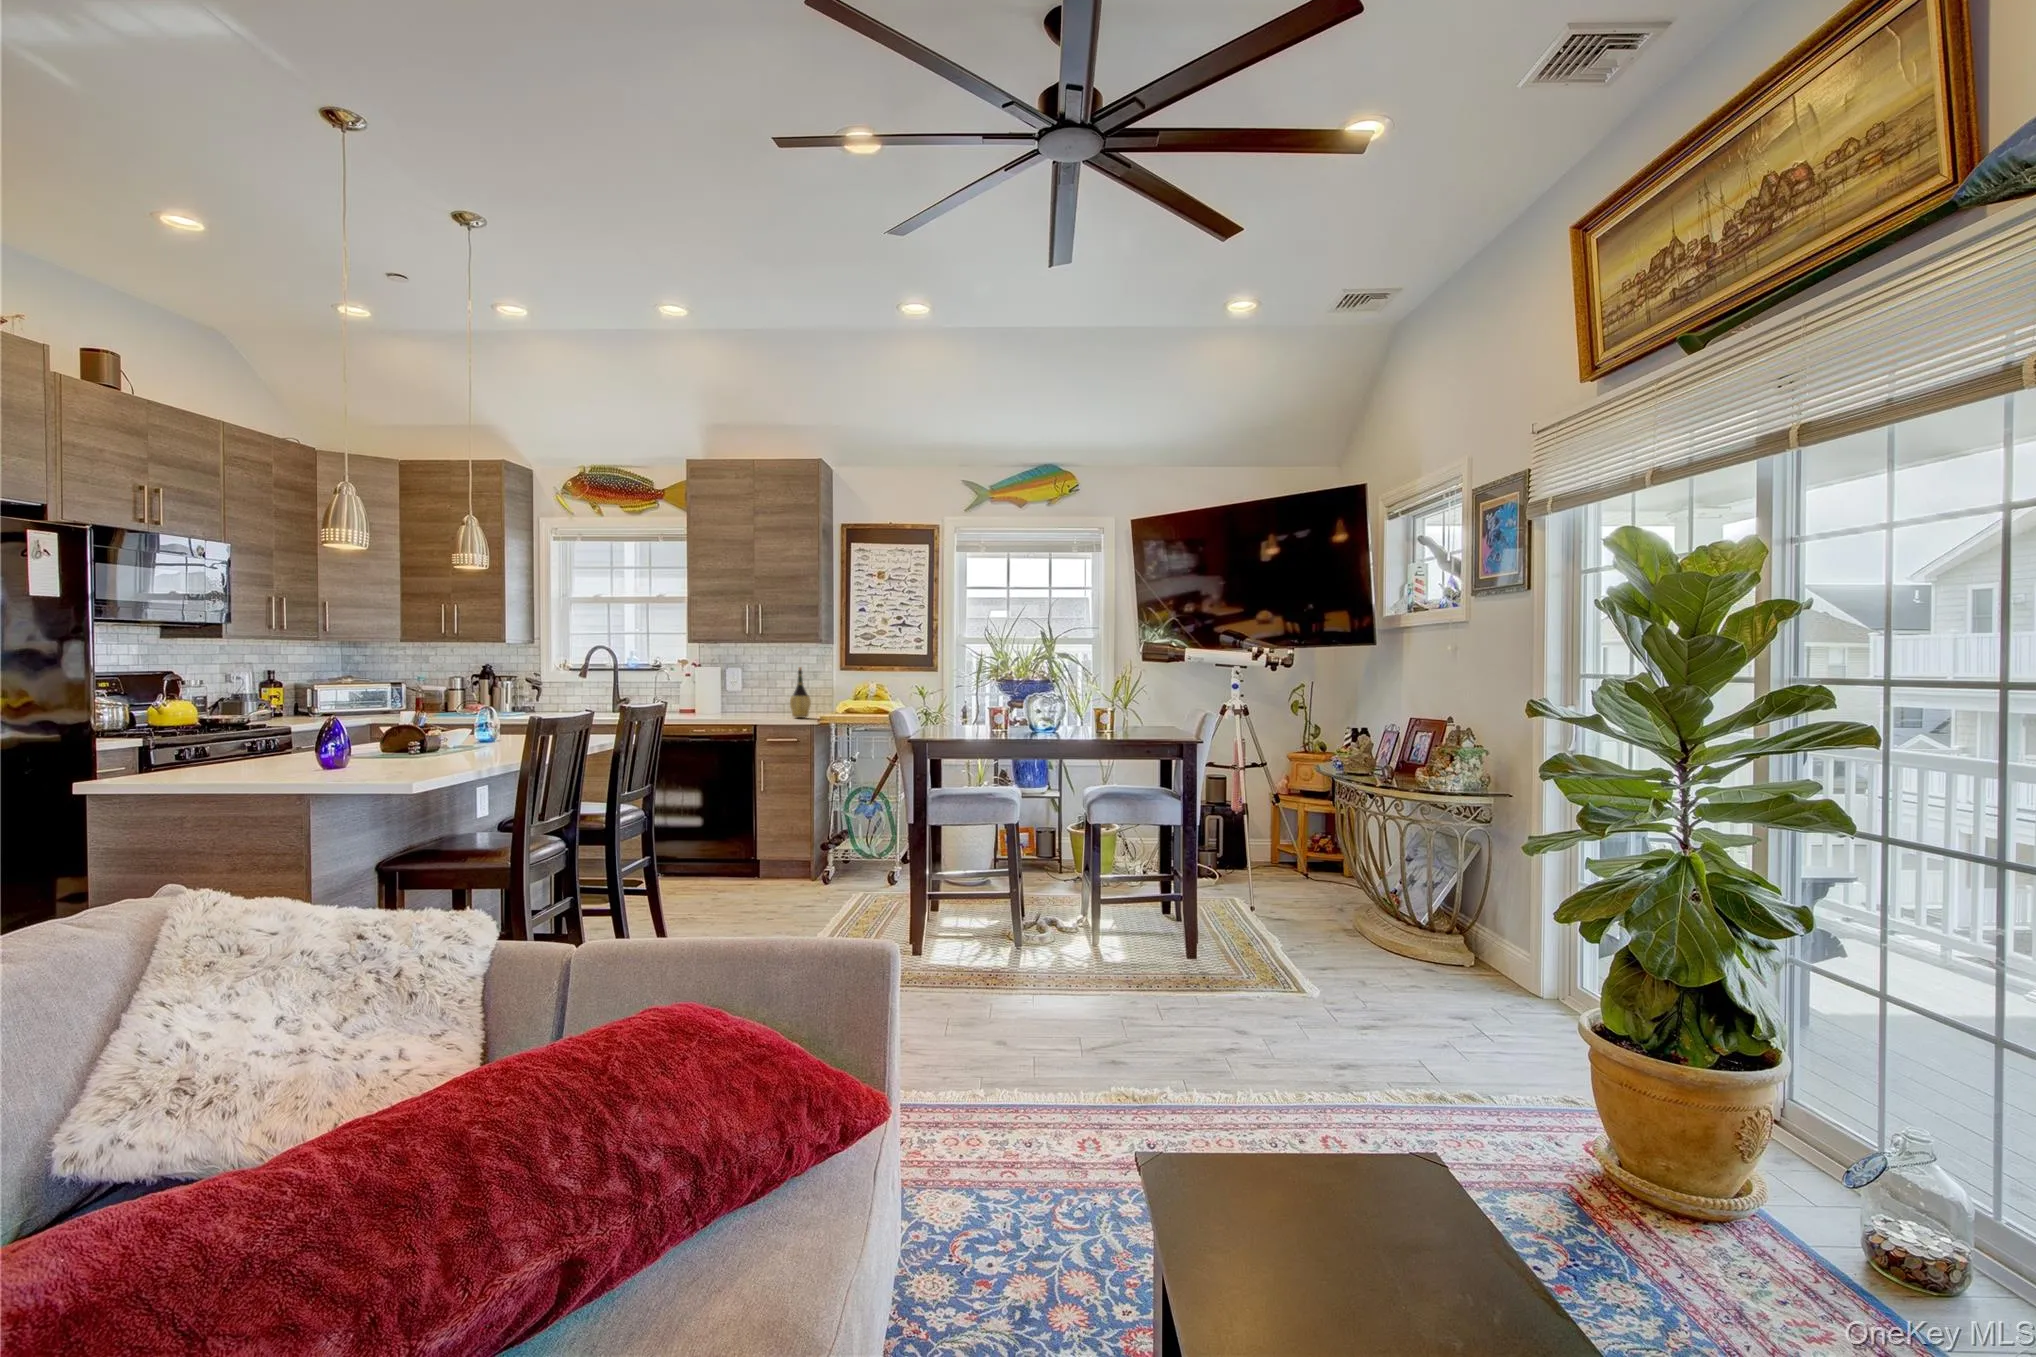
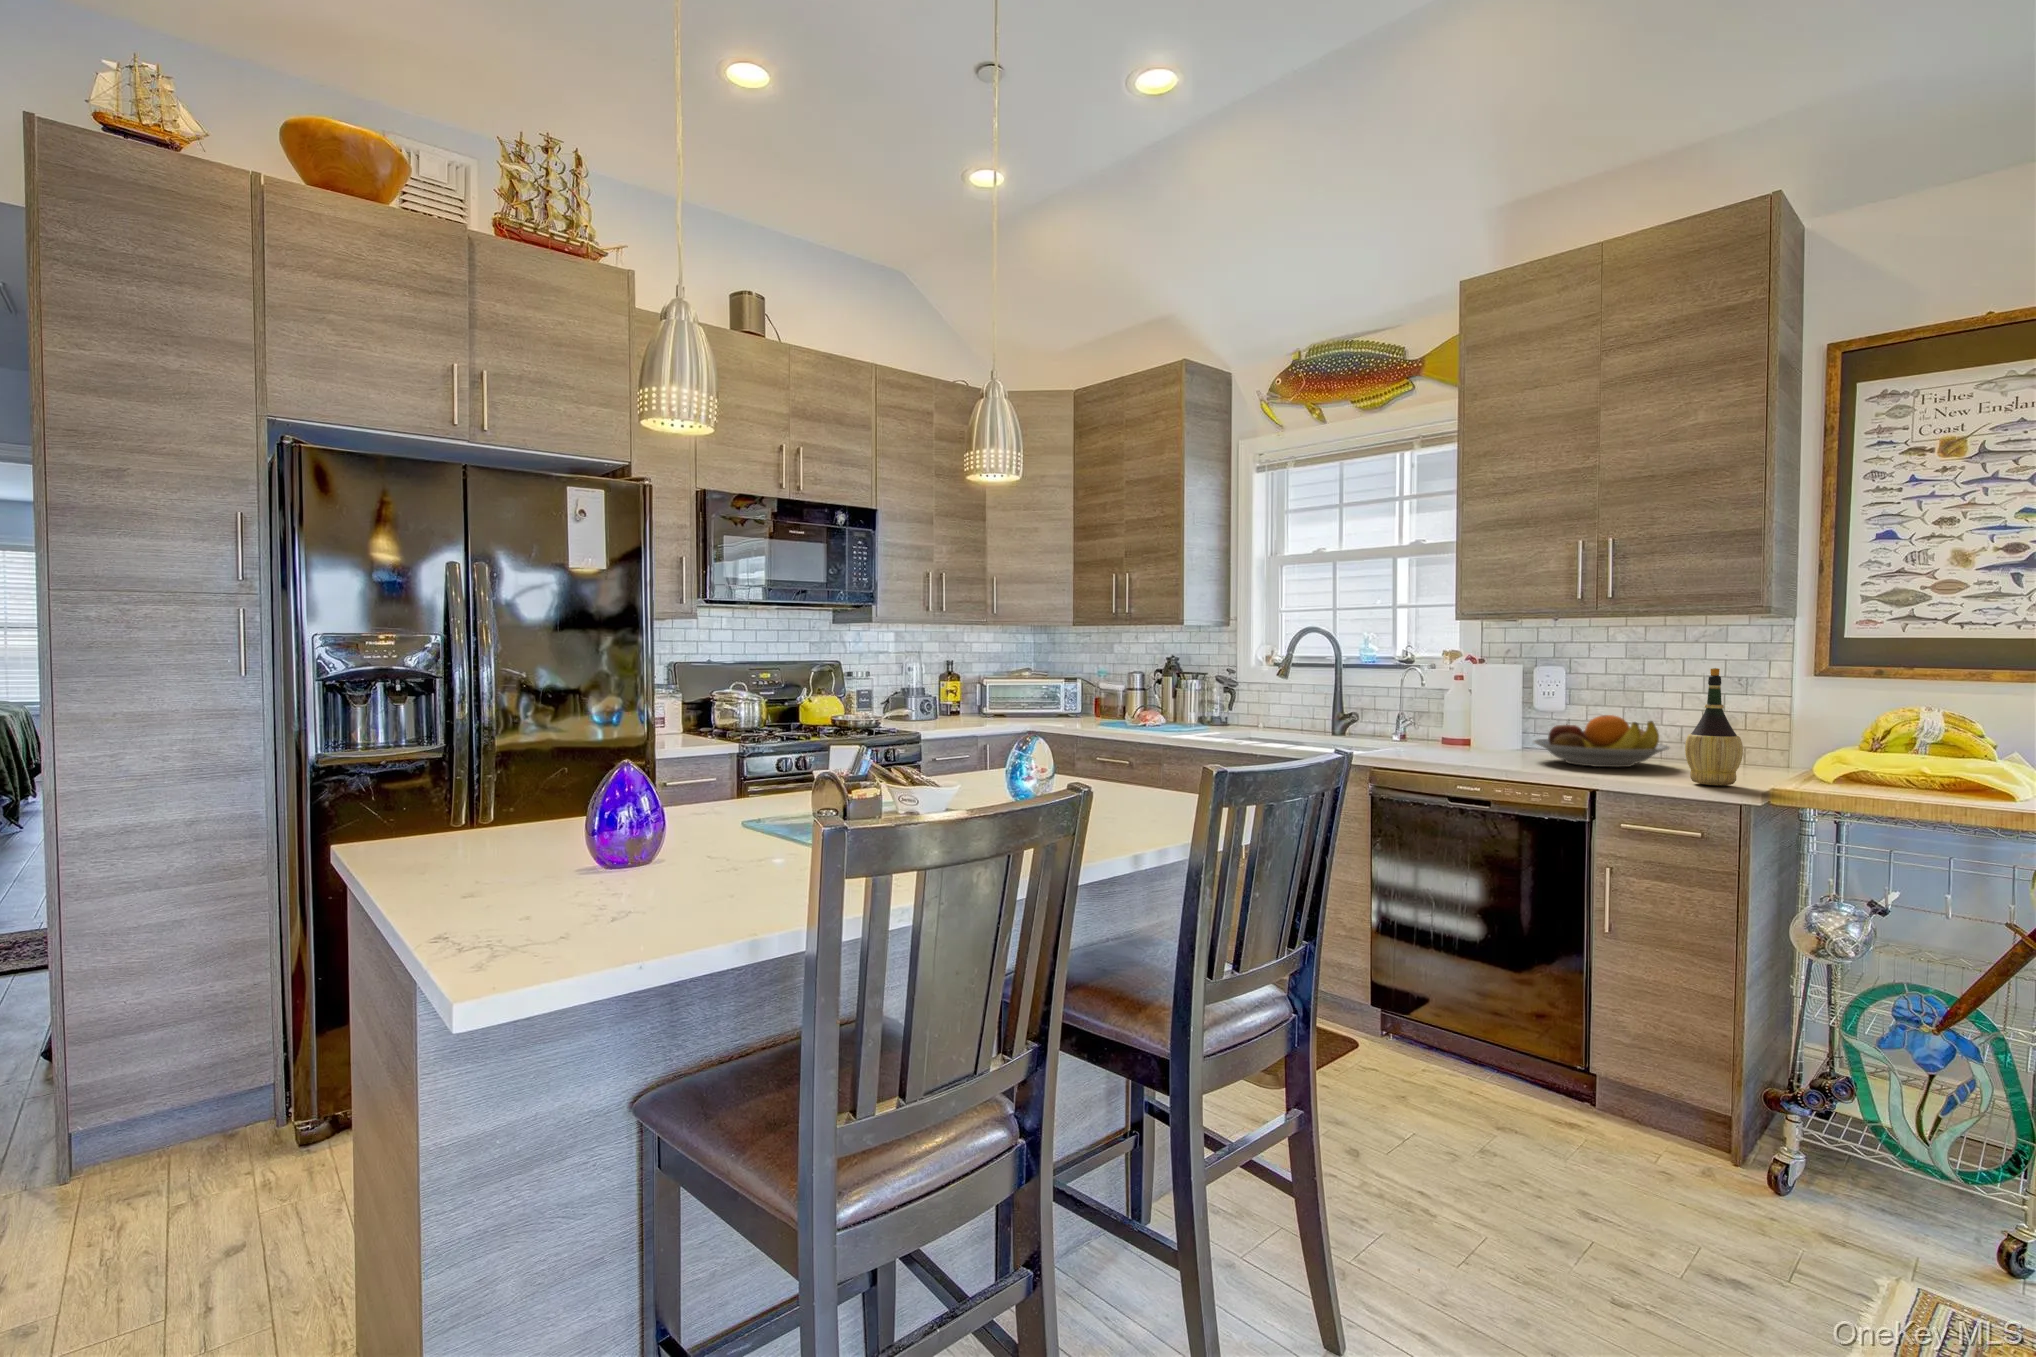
fruit bowl: none [727,690,786,715] -> present [1533,715,1669,767]

